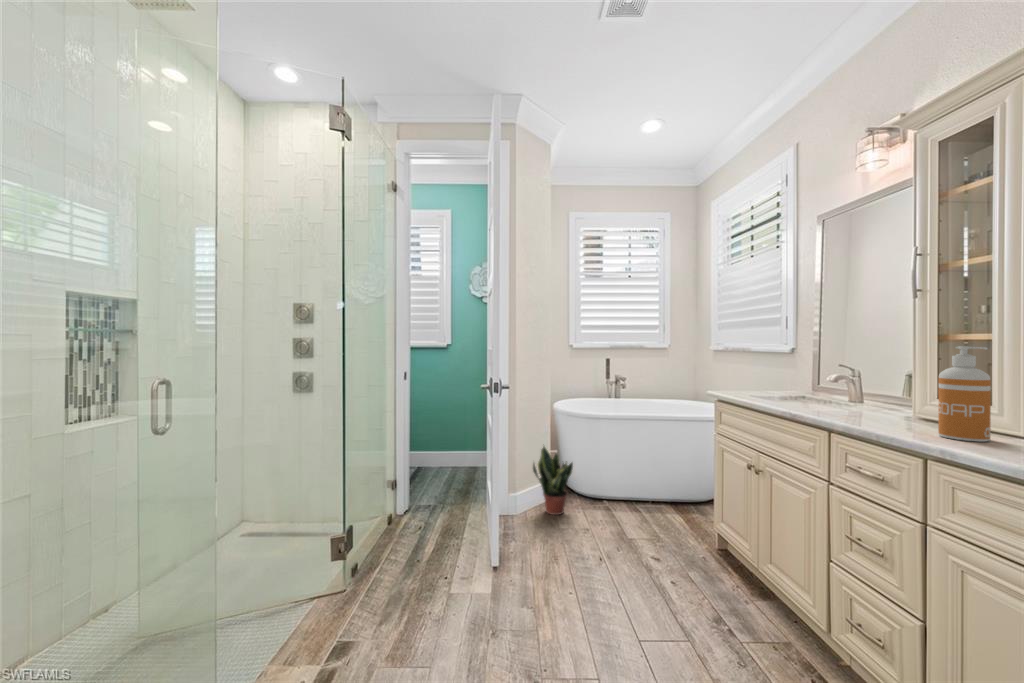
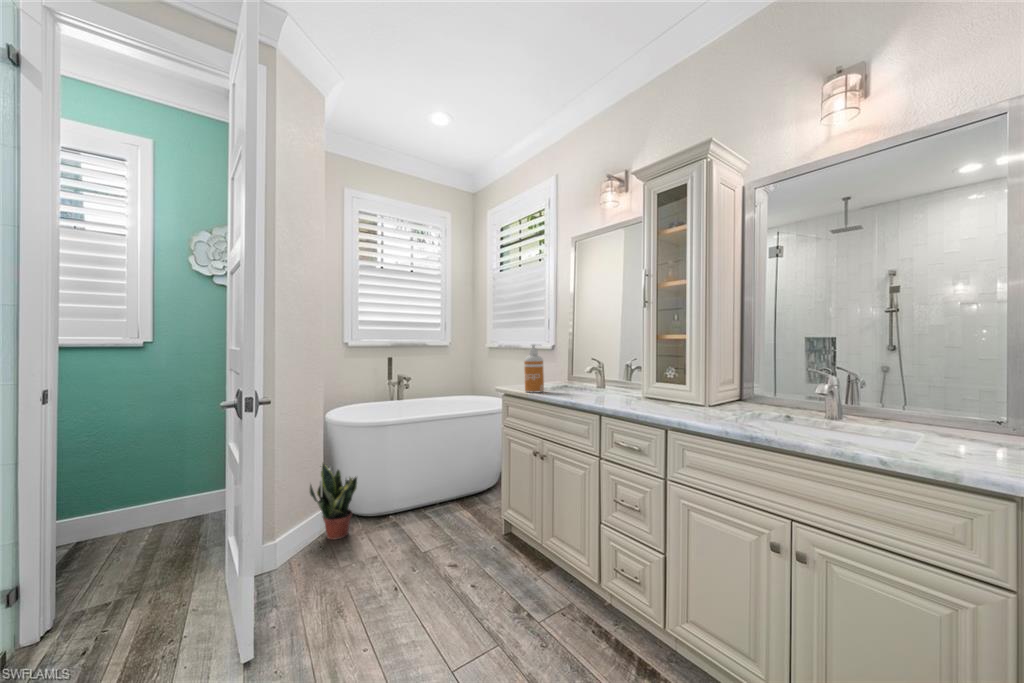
soap dispenser: present [938,346,991,442] -> present [524,344,544,393]

